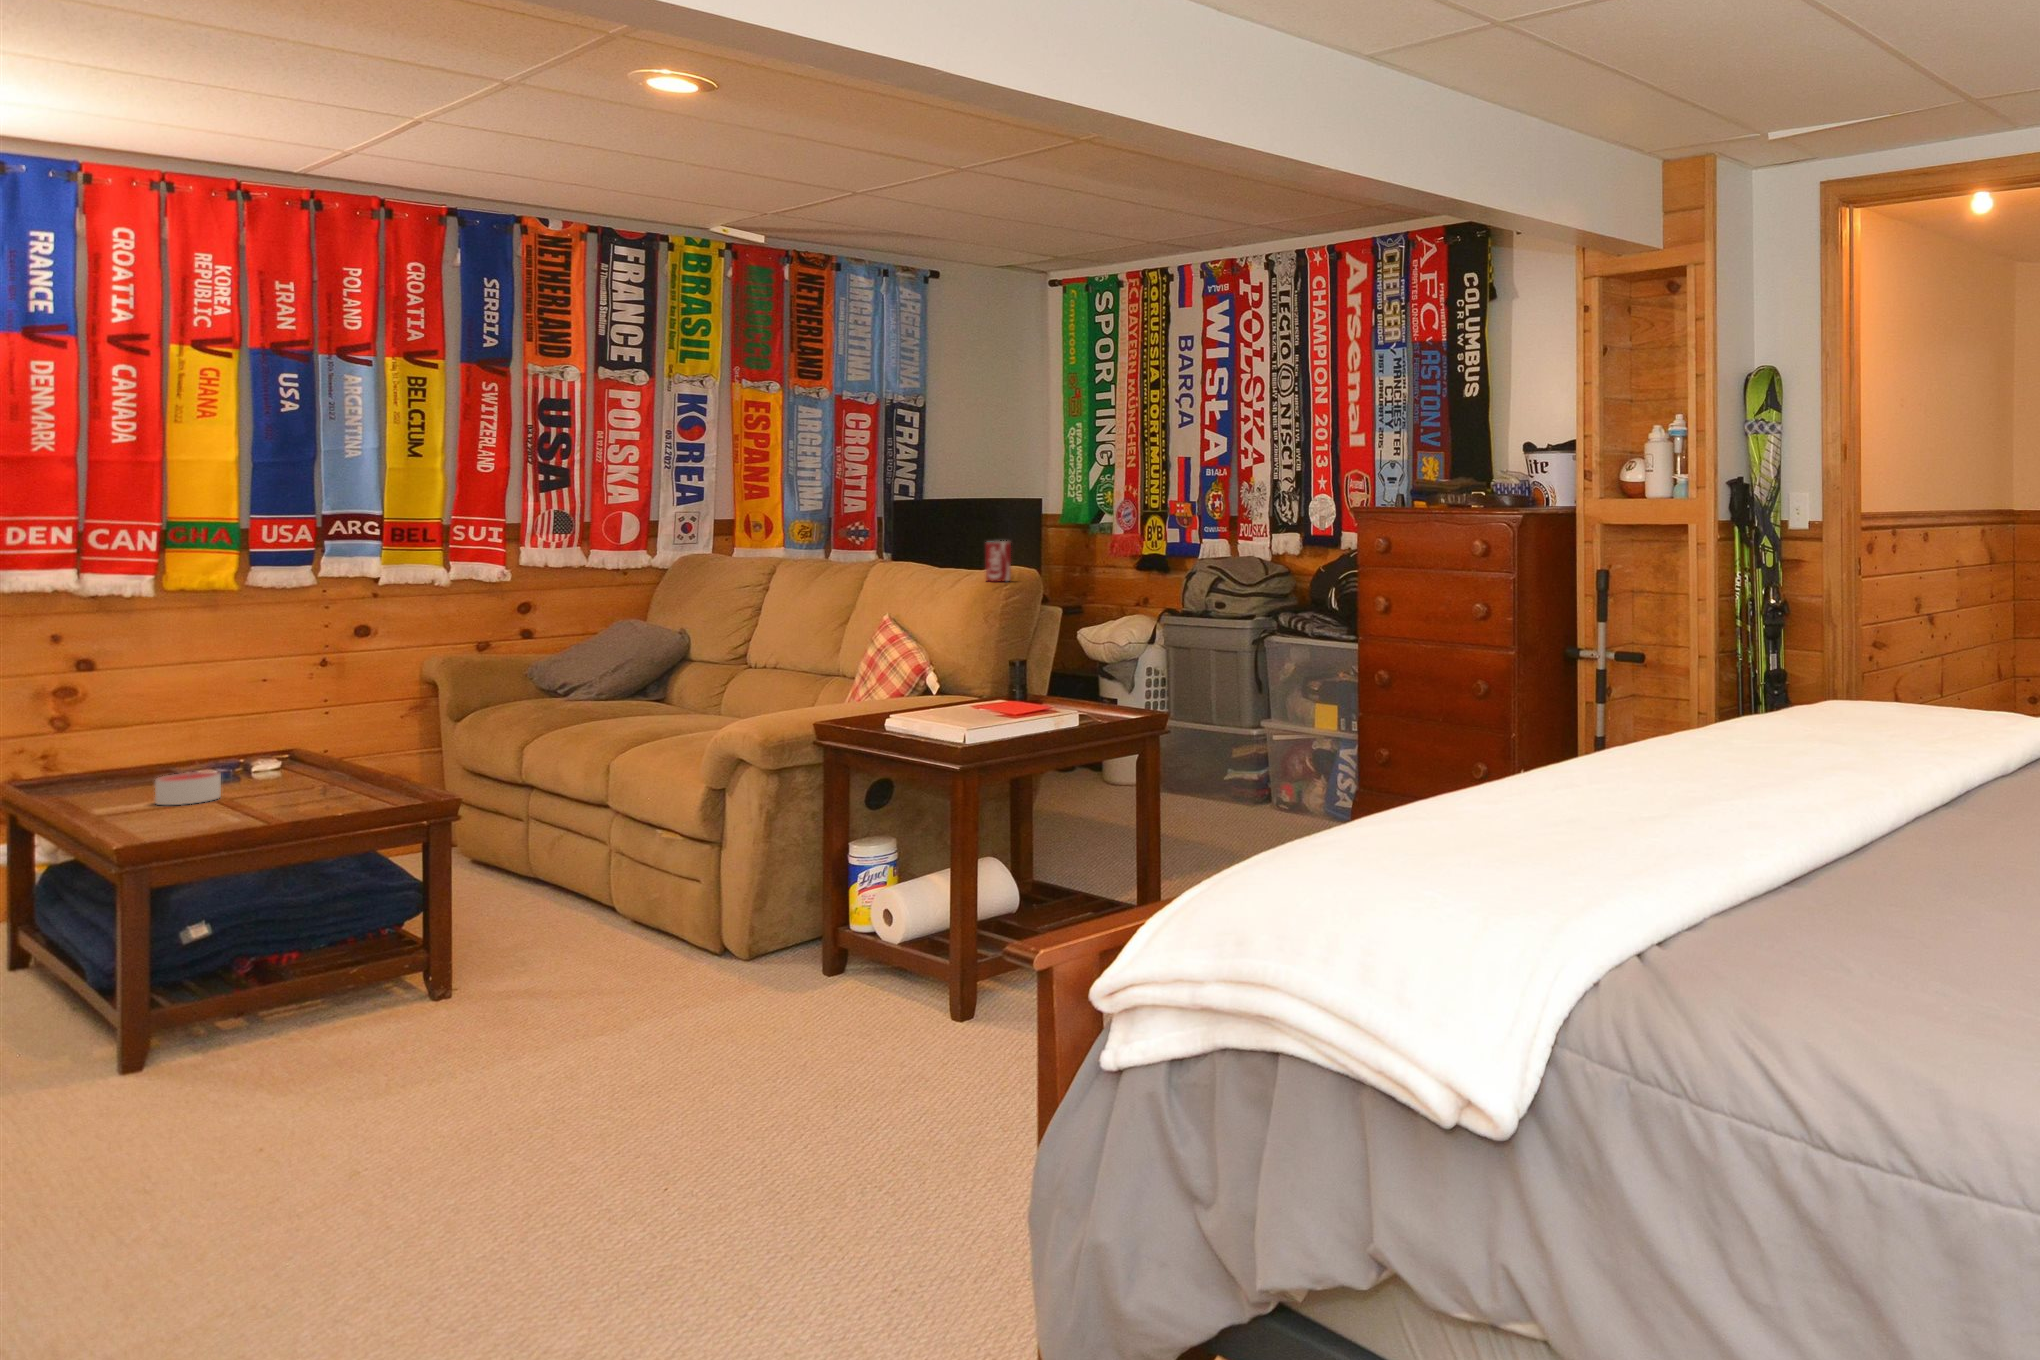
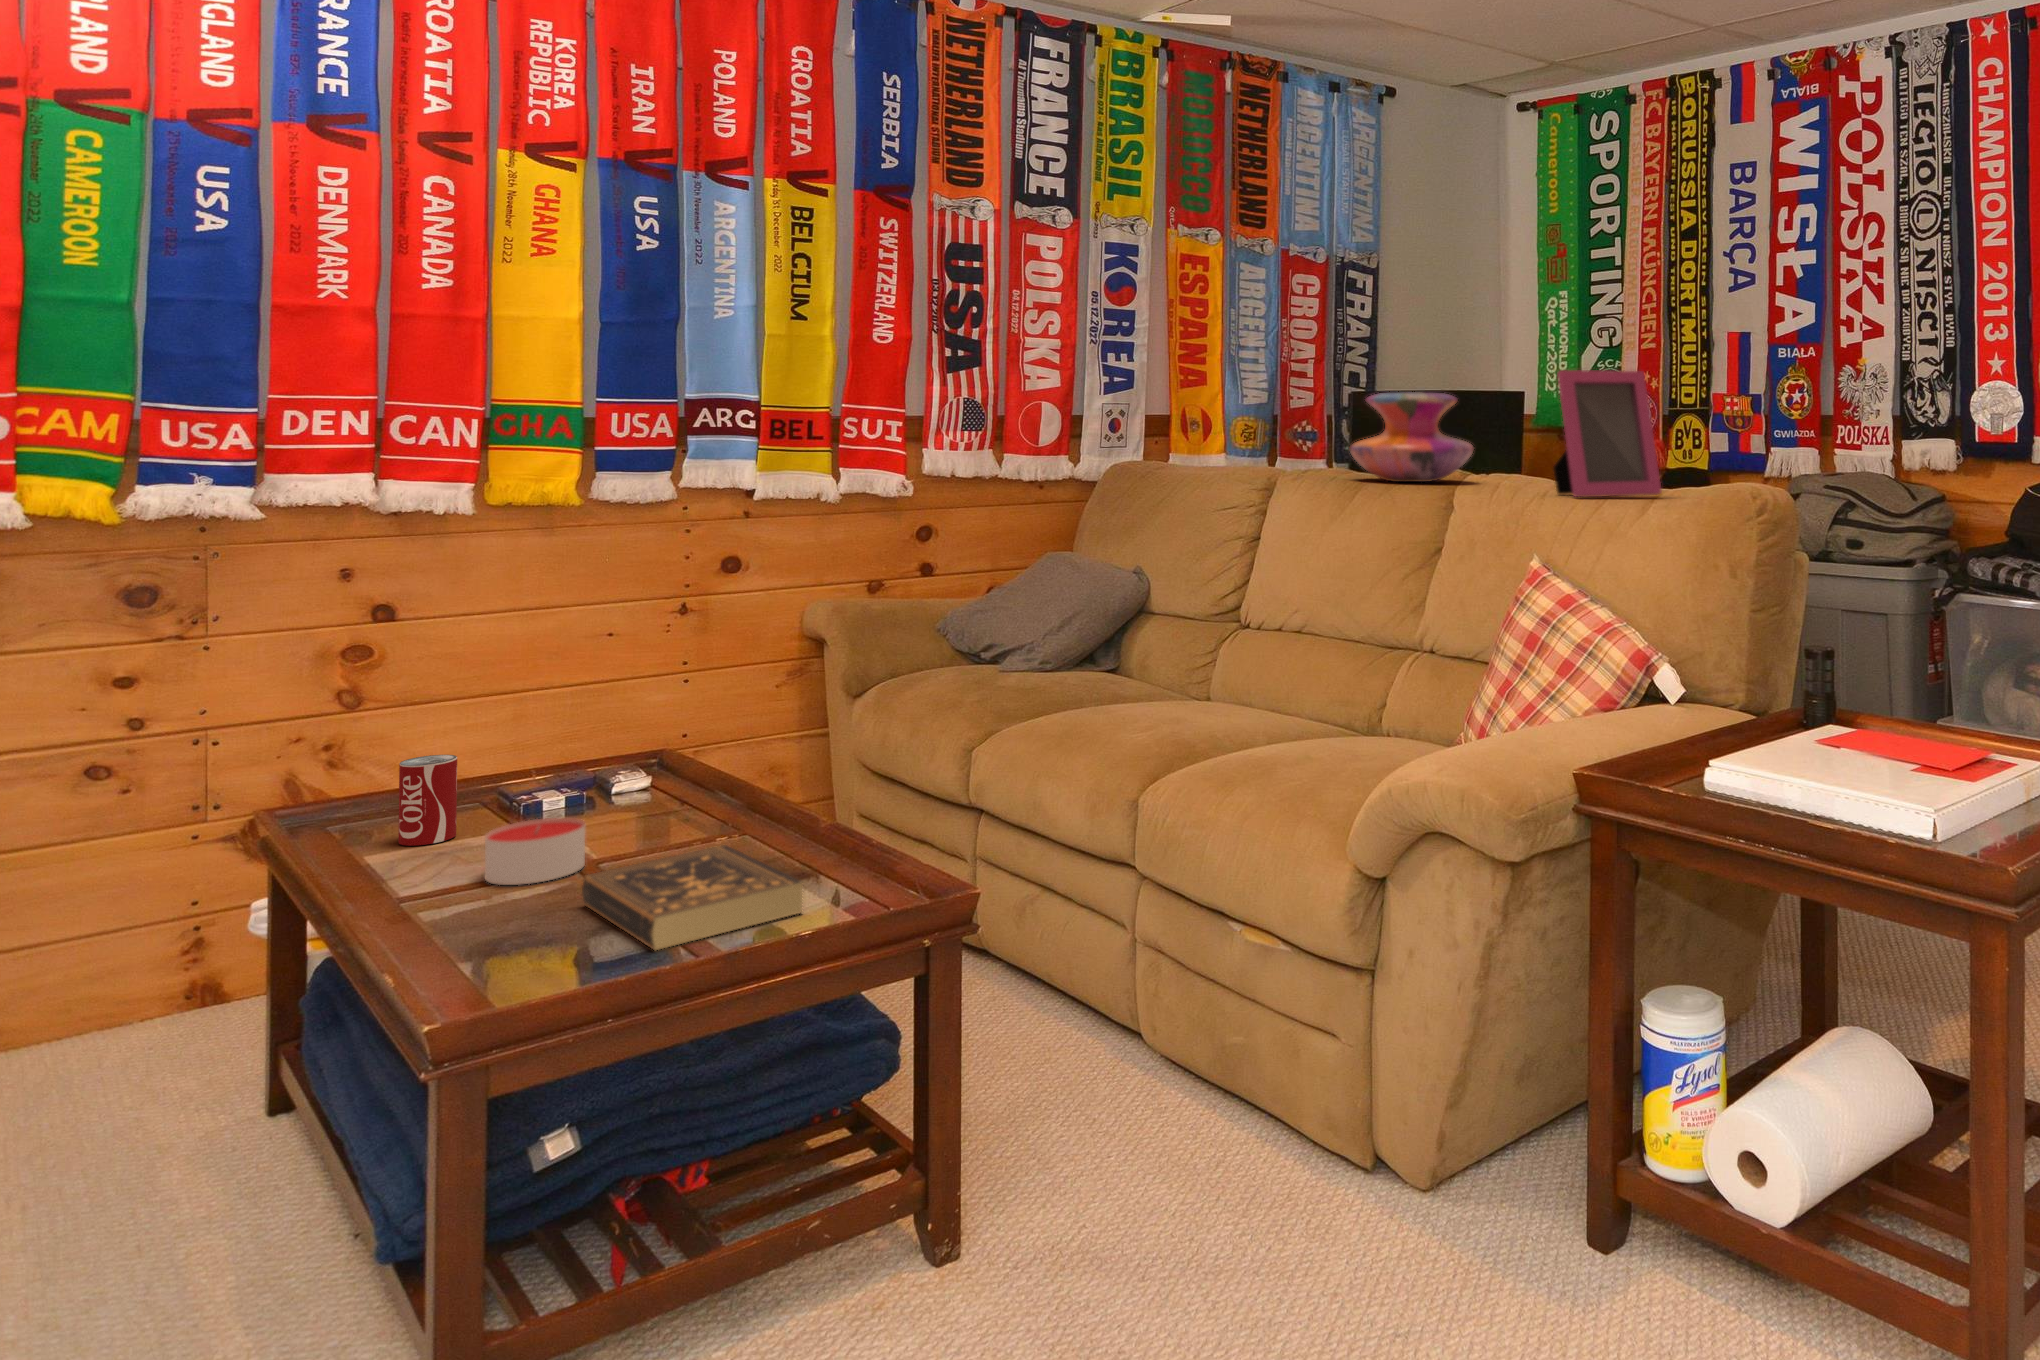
picture frame: none [915,498,986,579] -> present [1553,370,1662,497]
decorative vase: none [809,510,901,569] -> present [1350,392,1473,482]
soda can: present [986,541,1011,582] -> present [398,755,457,846]
book: none [214,782,348,823] -> present [582,845,802,950]

